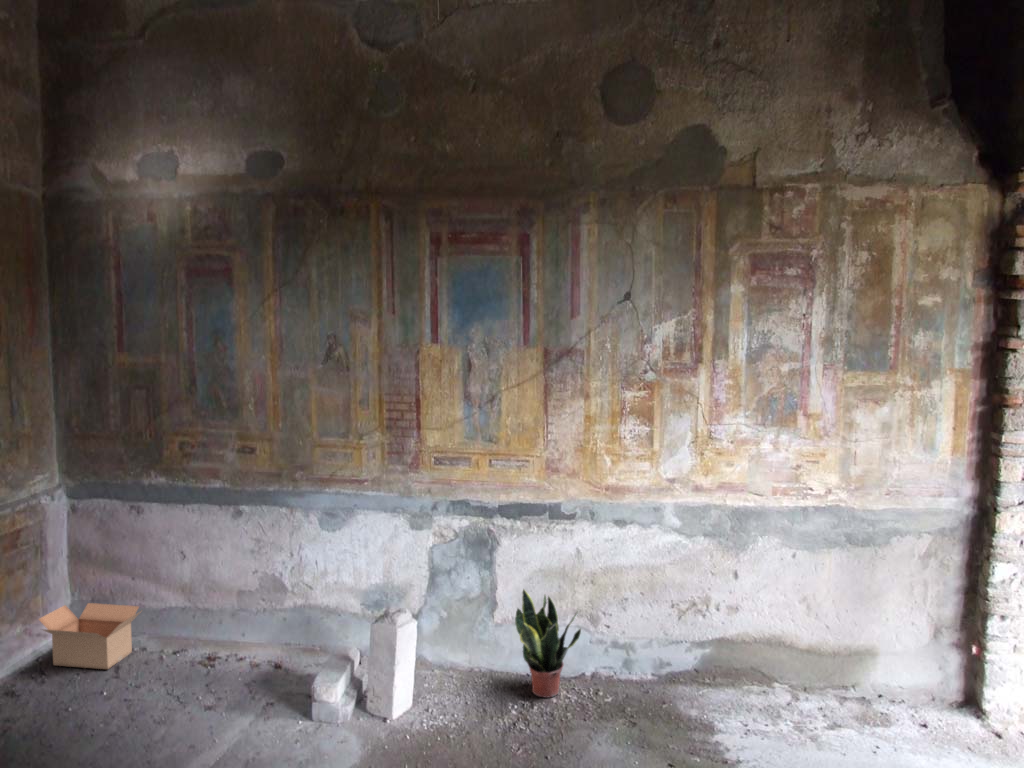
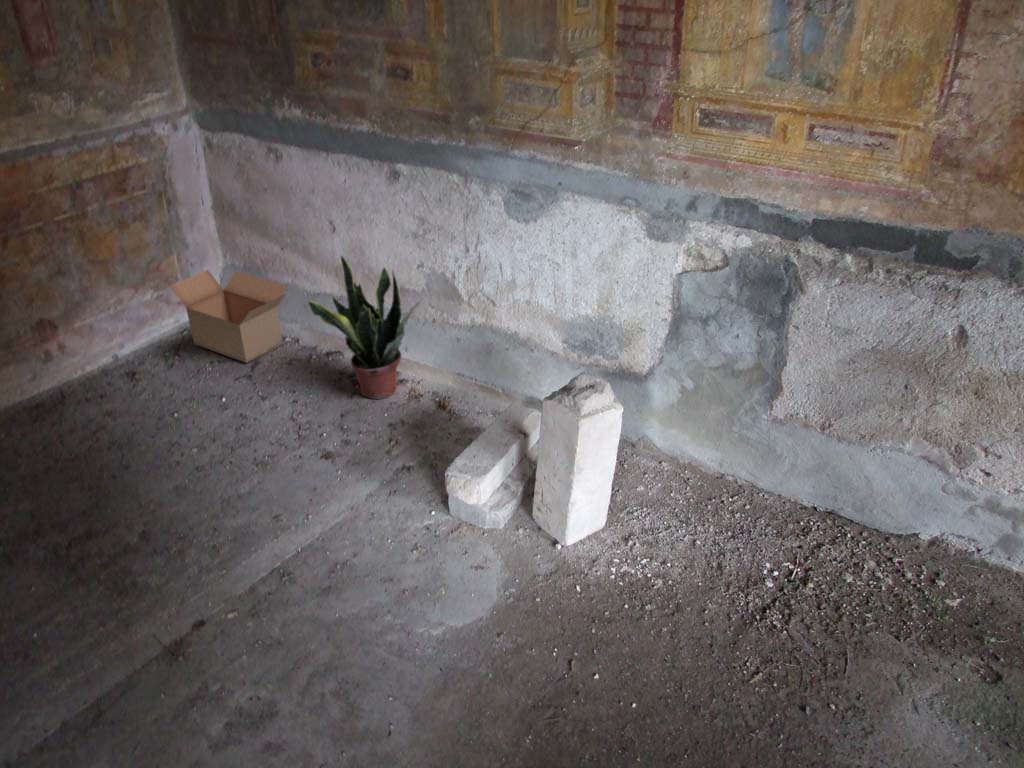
potted plant: present [515,590,581,697] -> present [309,256,422,399]

